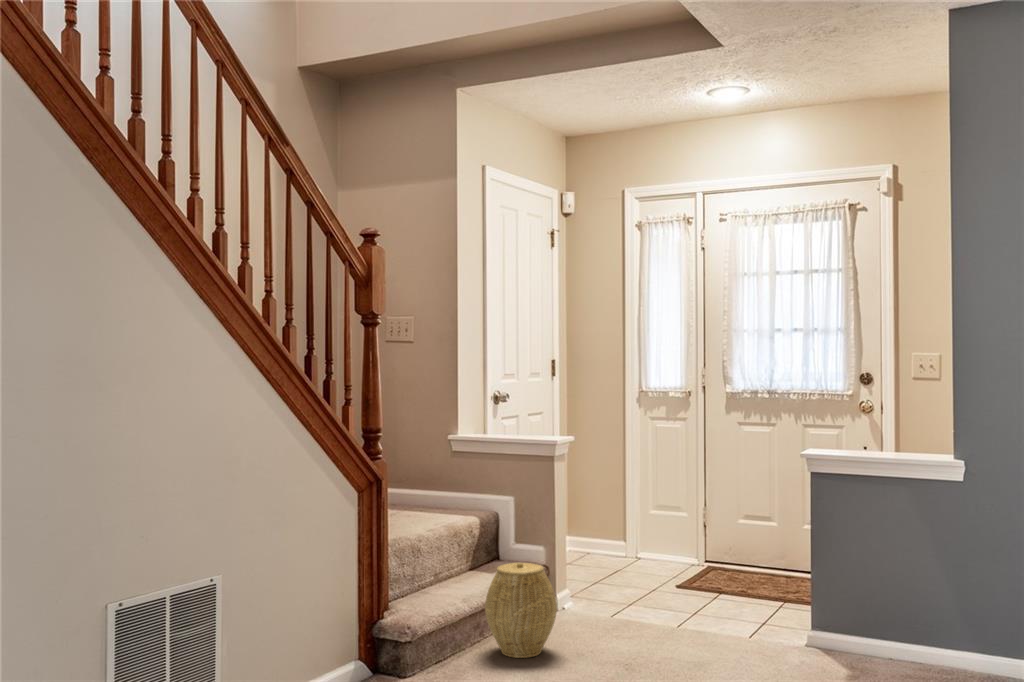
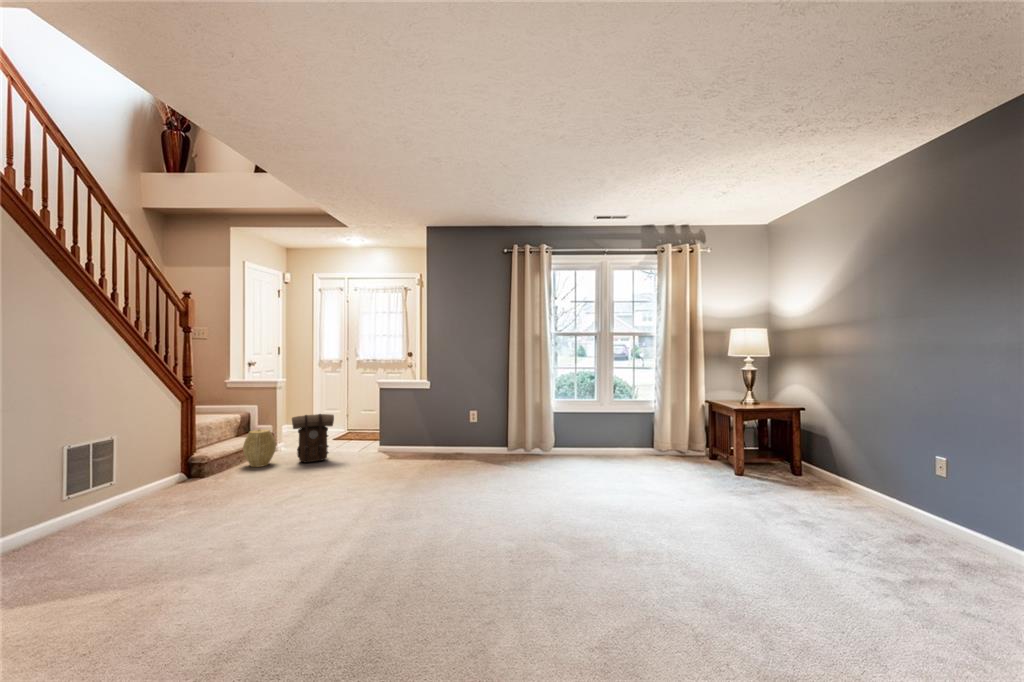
backpack: none [593,535,696,661] -> present [292,414,334,463]

